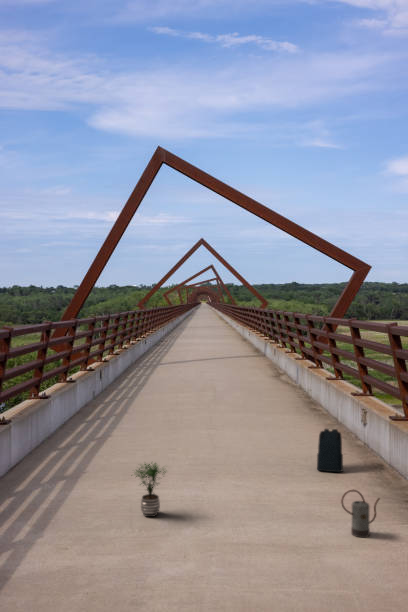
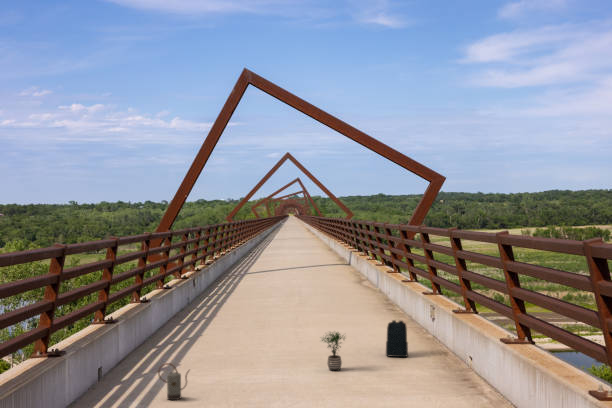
potted plant: present [136,463,166,517] -> present [322,333,342,371]
watering can: present [341,490,380,537] -> present [158,363,189,400]

